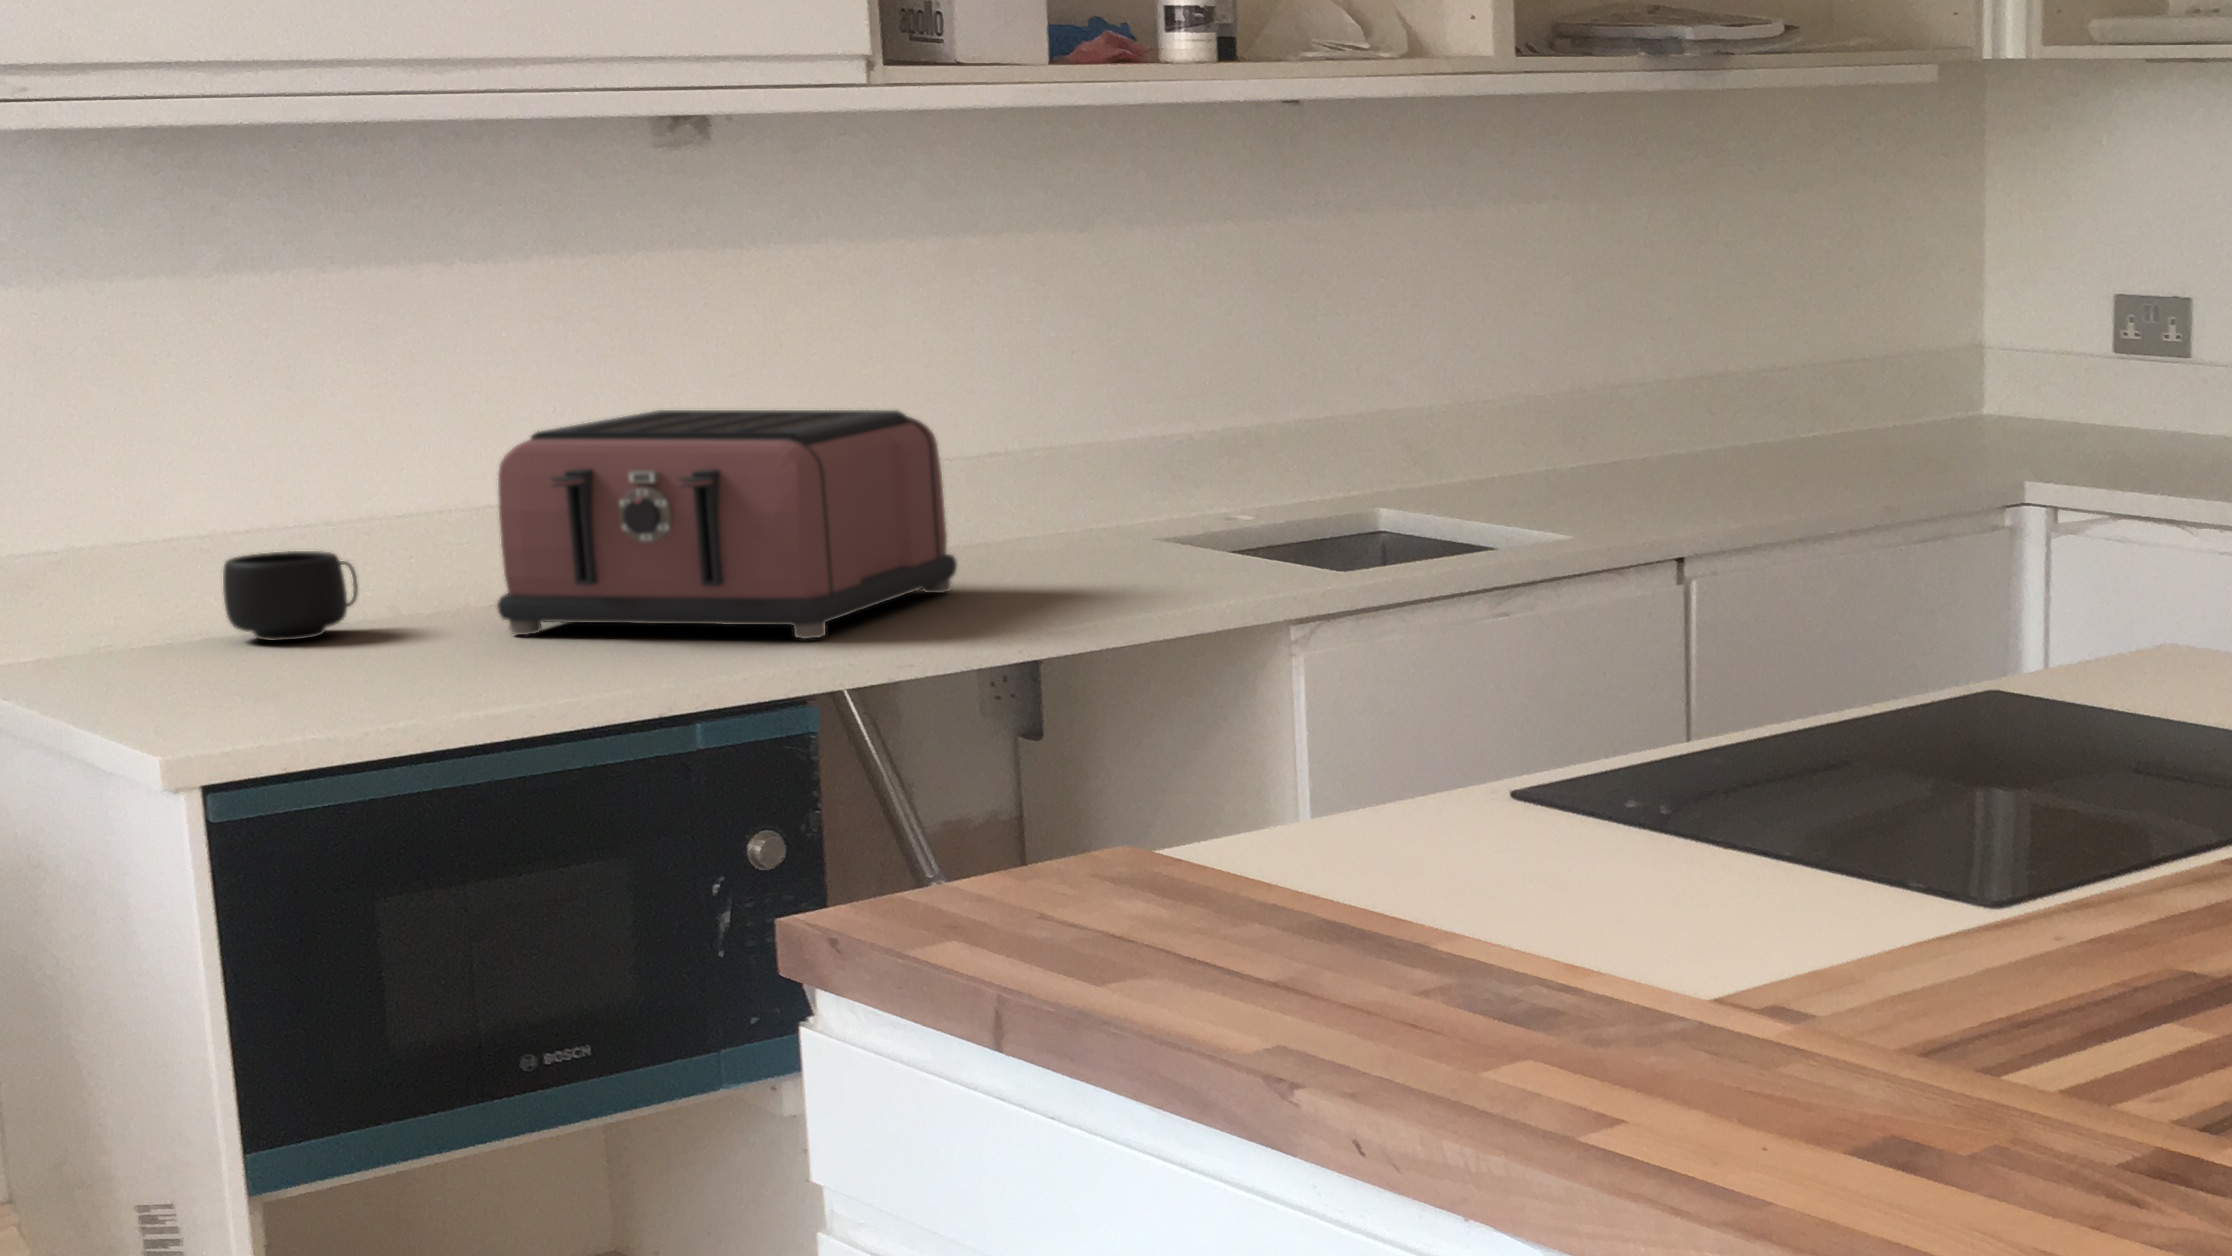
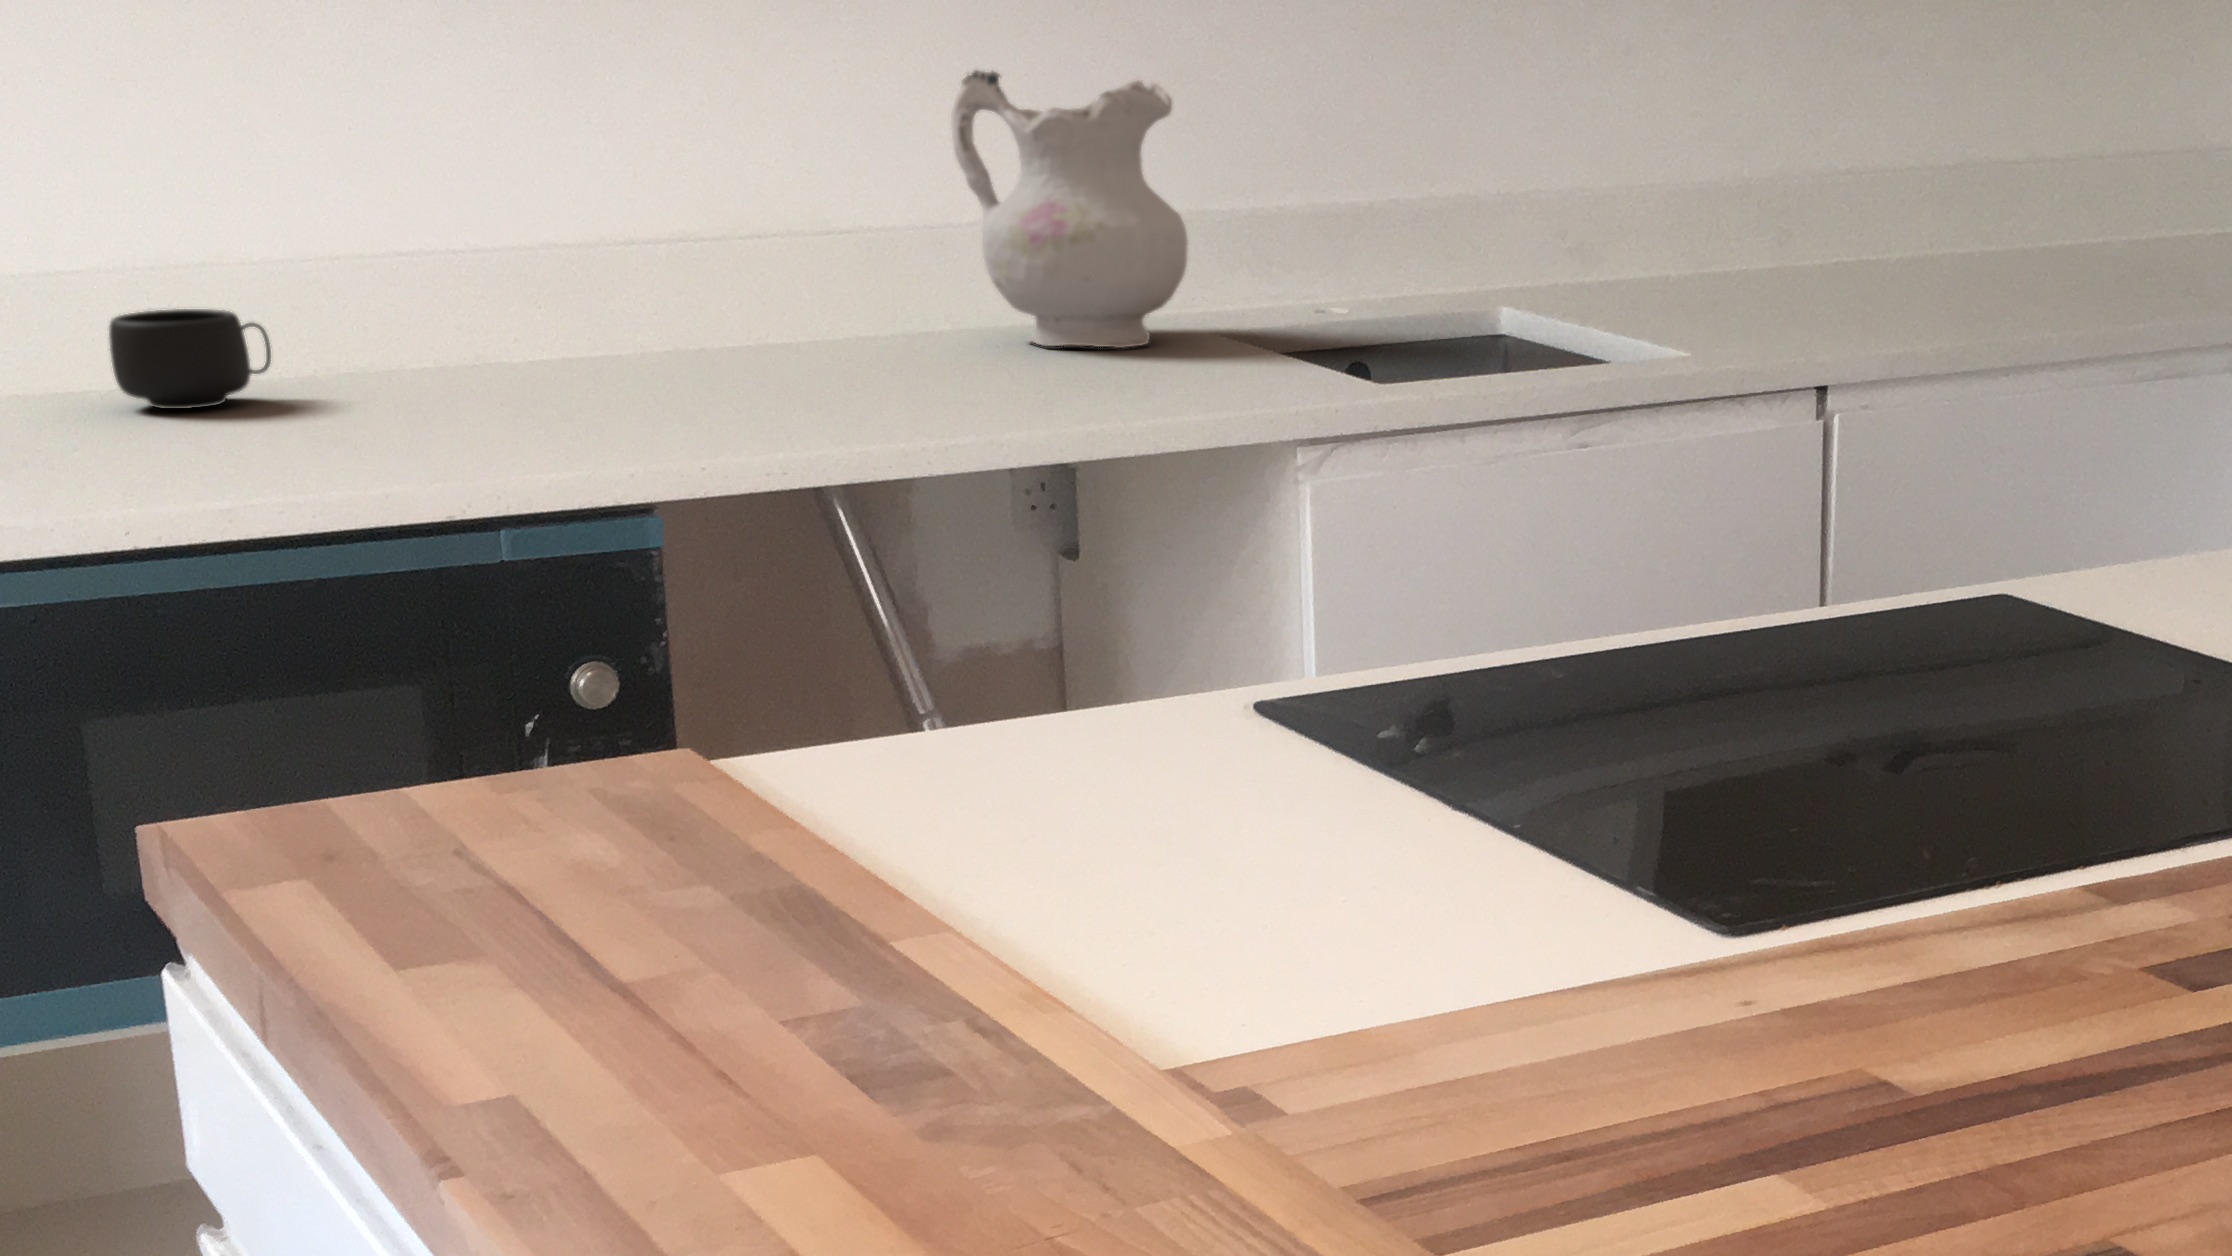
ceramic pitcher: none [903,318,1119,557] -> present [951,70,1188,348]
toaster: present [497,410,957,639] -> none [382,165,939,441]

